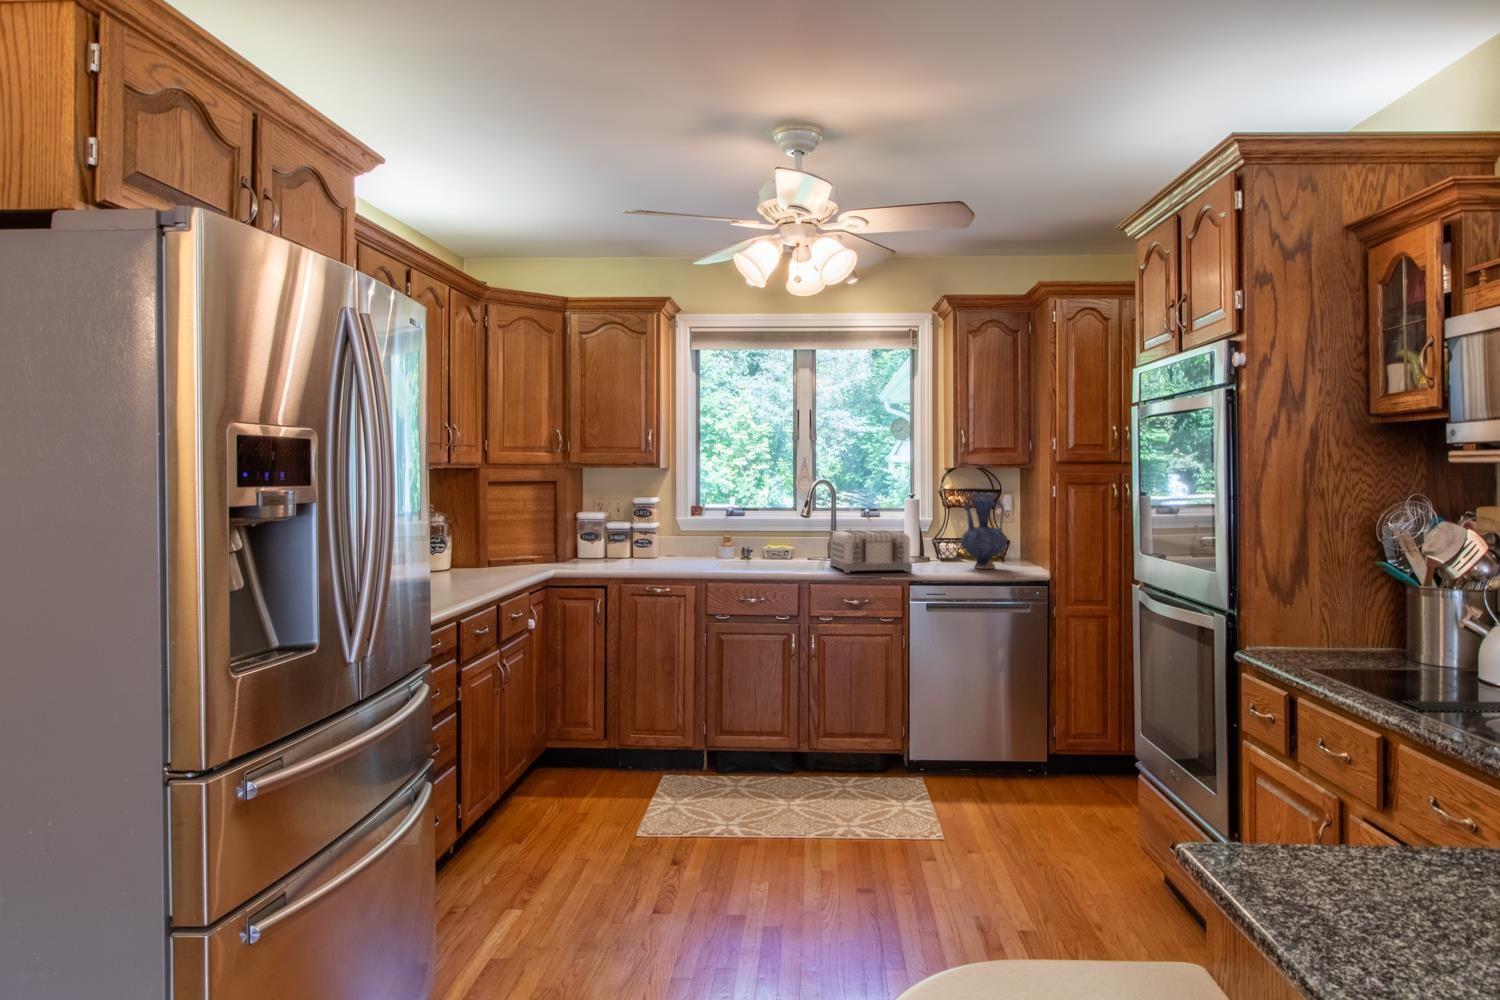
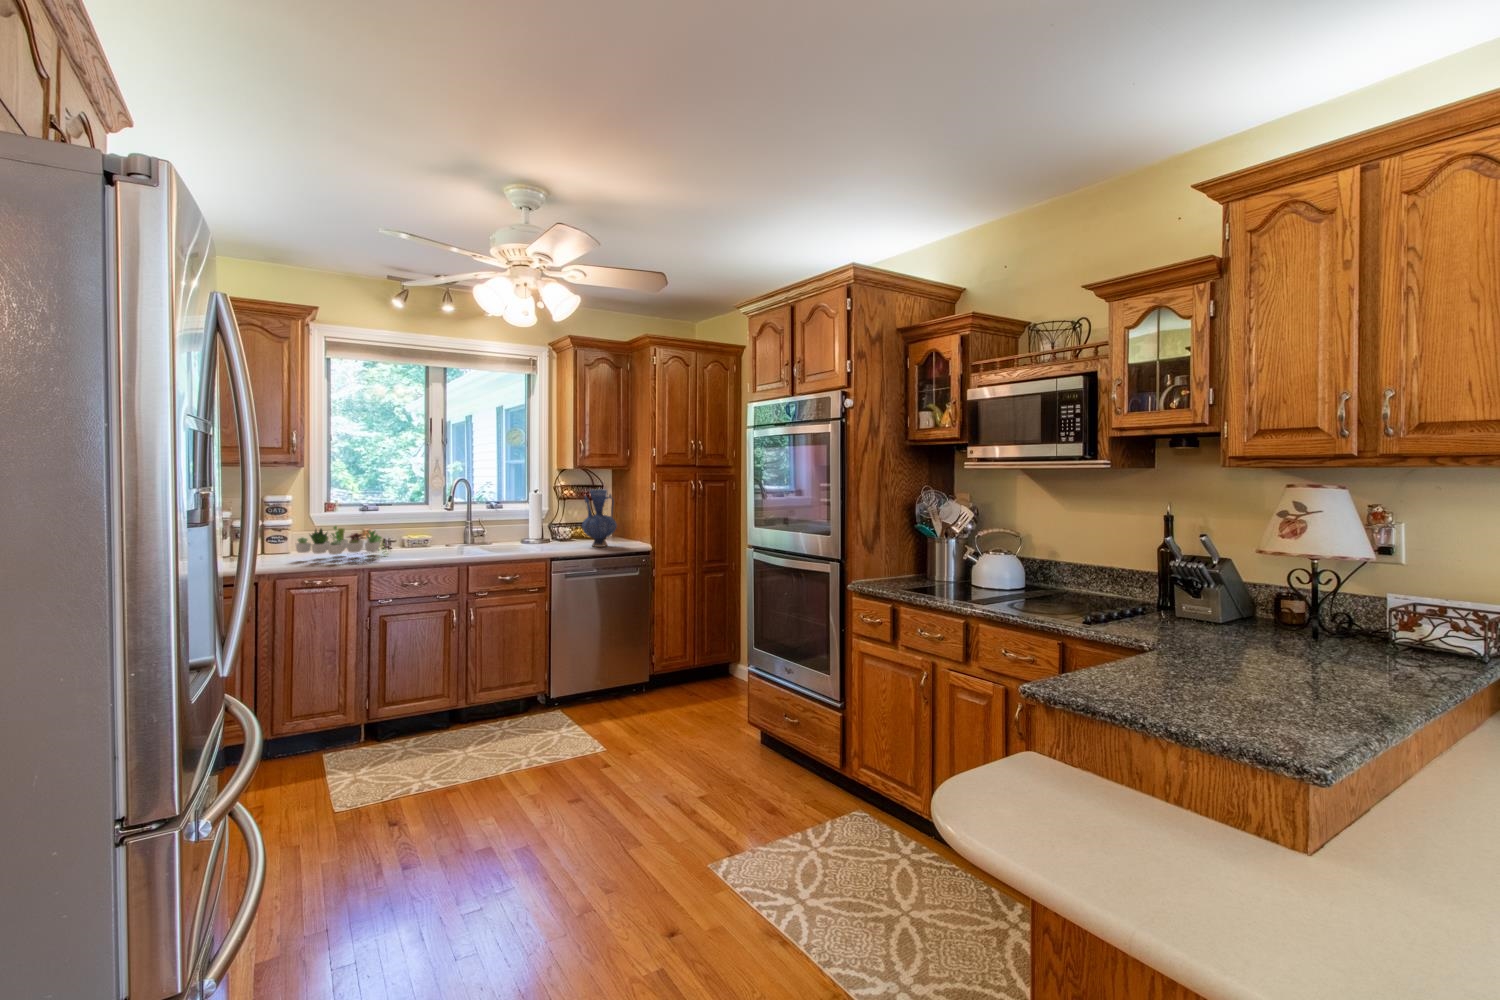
succulent plant: none [647,528,734,567] -> present [296,526,386,555]
toaster: present [830,530,912,573] -> none [476,520,552,556]

